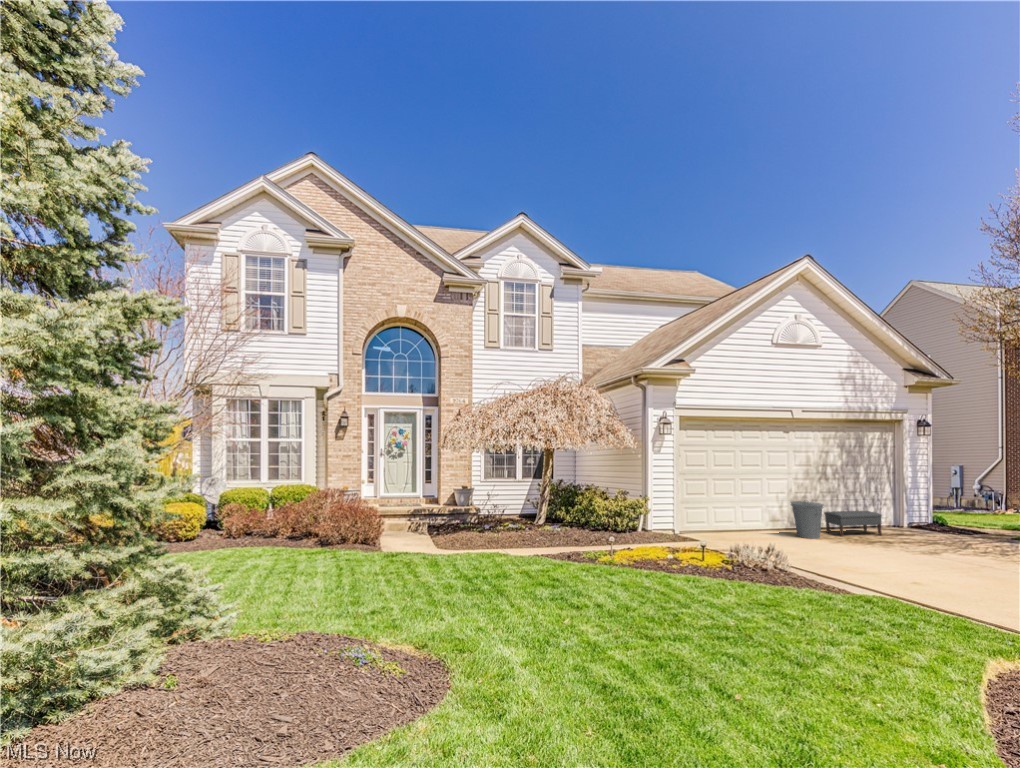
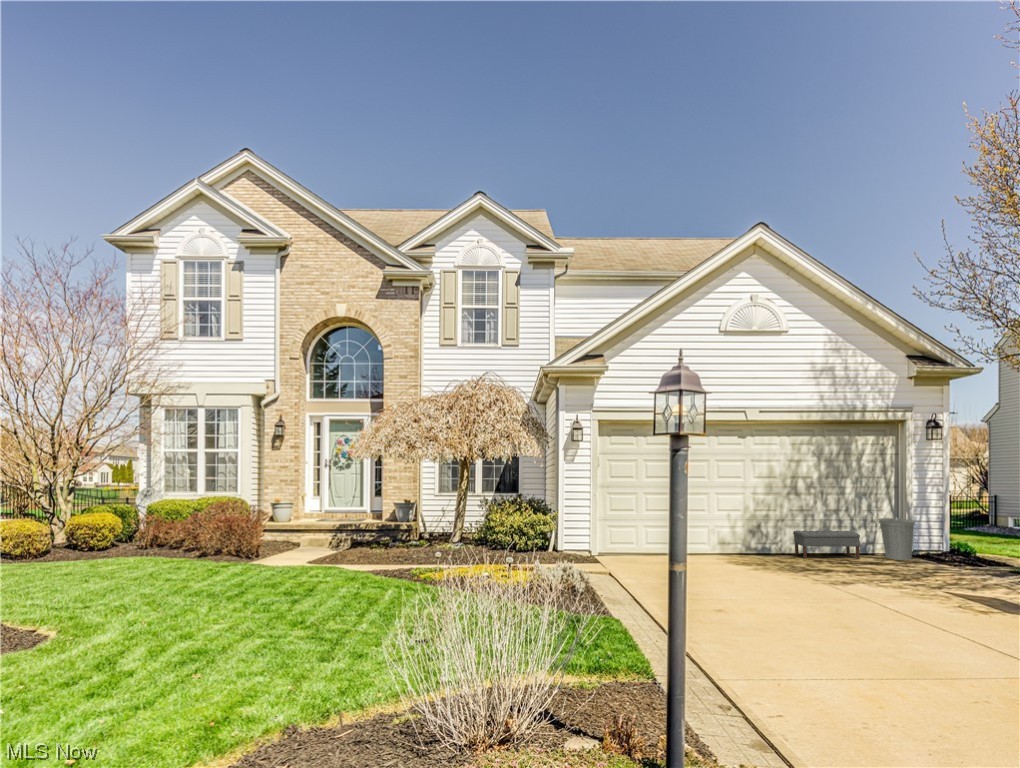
trash can: present [791,501,823,539] -> present [878,517,915,560]

